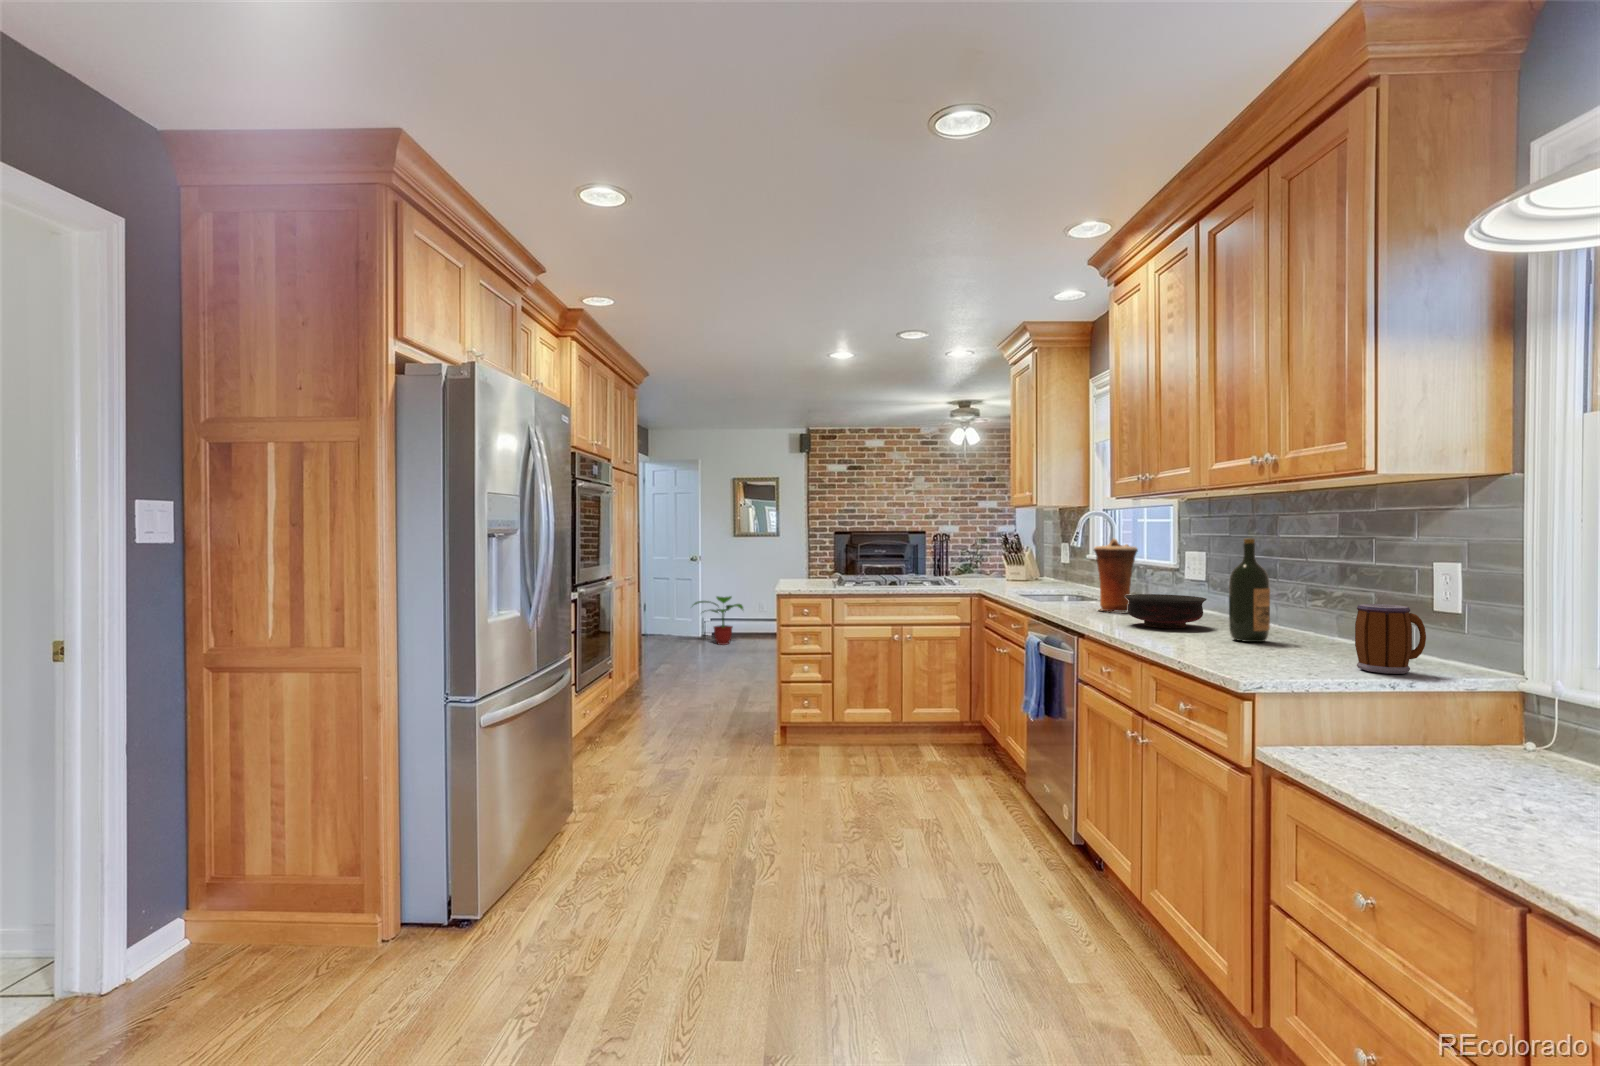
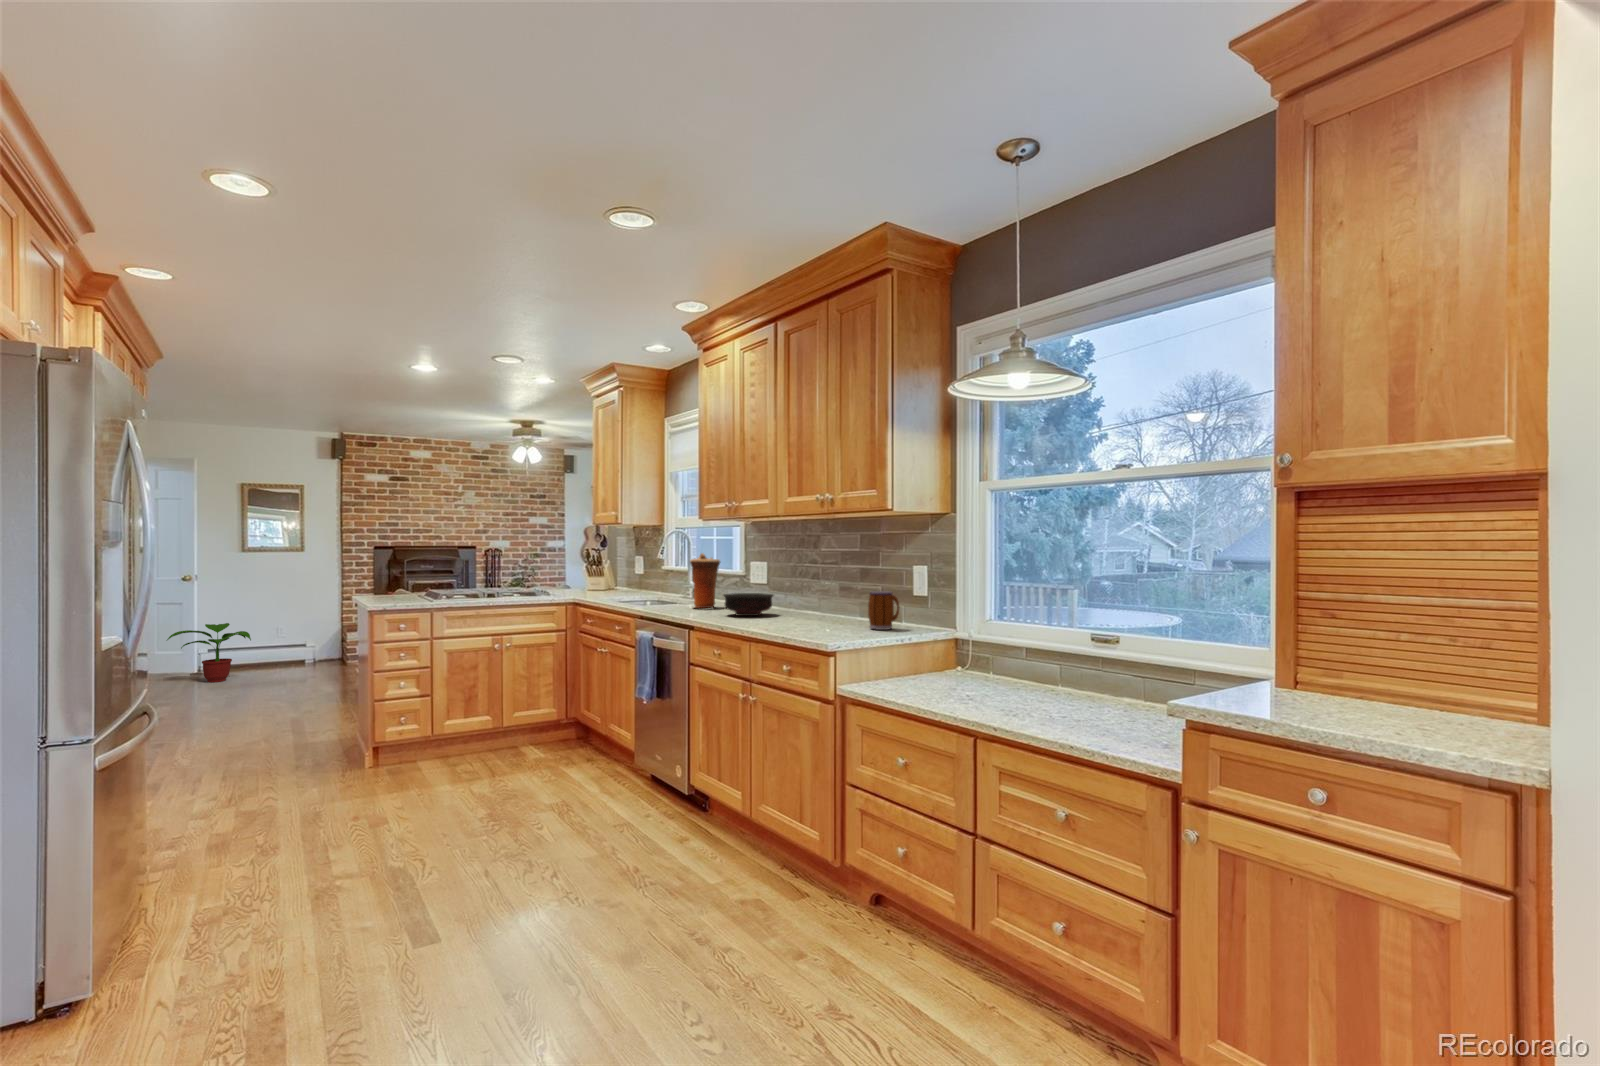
wine bottle: present [1229,538,1270,642] -> none [794,553,816,620]

